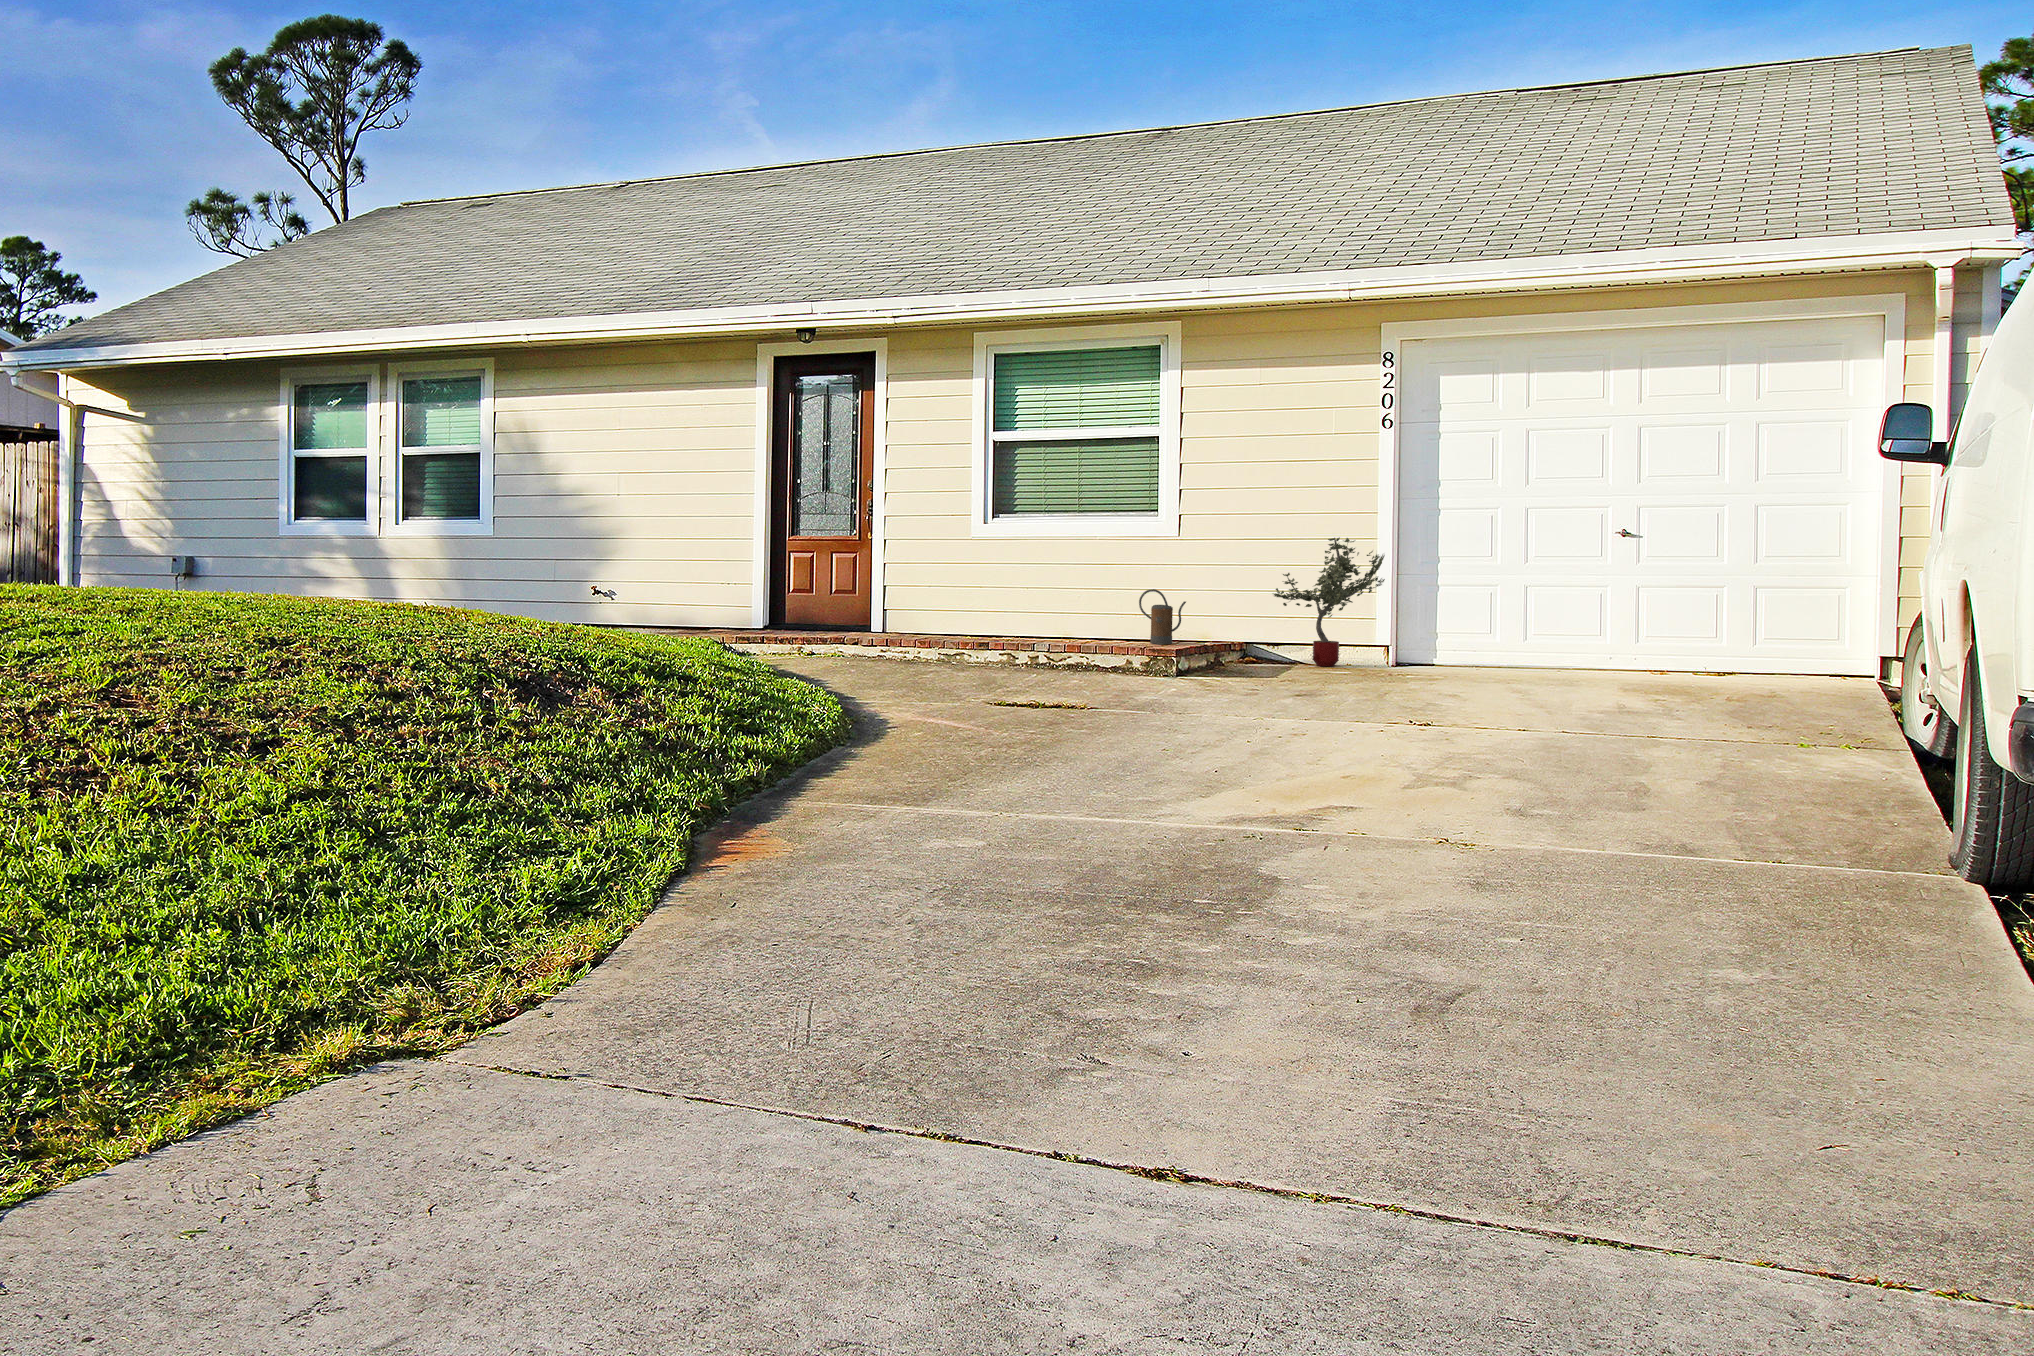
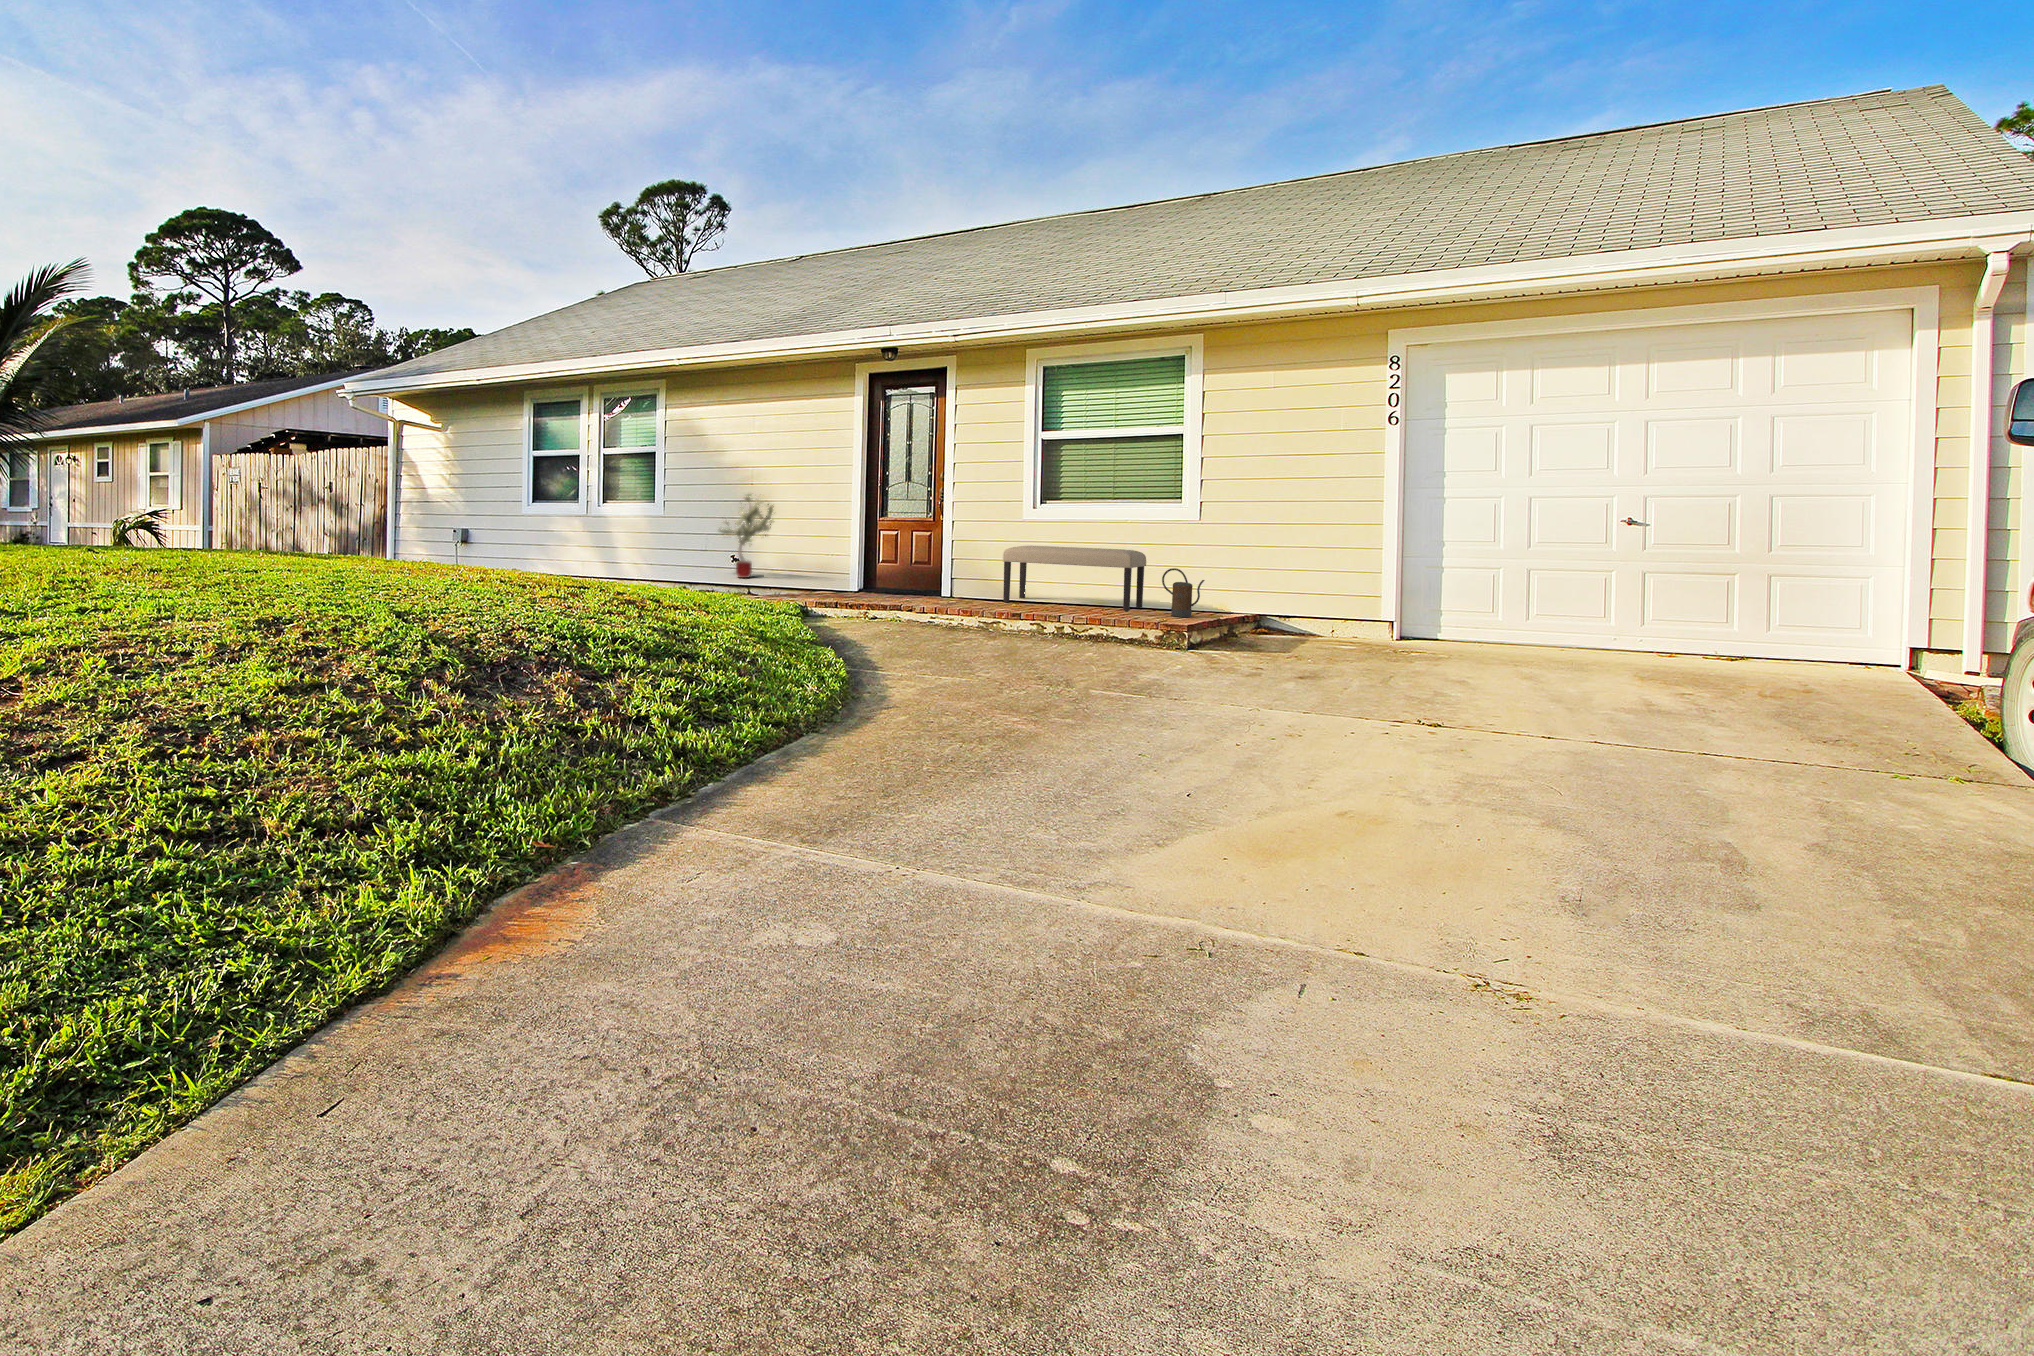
potted tree: present [1274,537,1385,666] -> present [719,494,774,578]
bench: none [957,567,1119,640] -> present [1003,546,1146,612]

